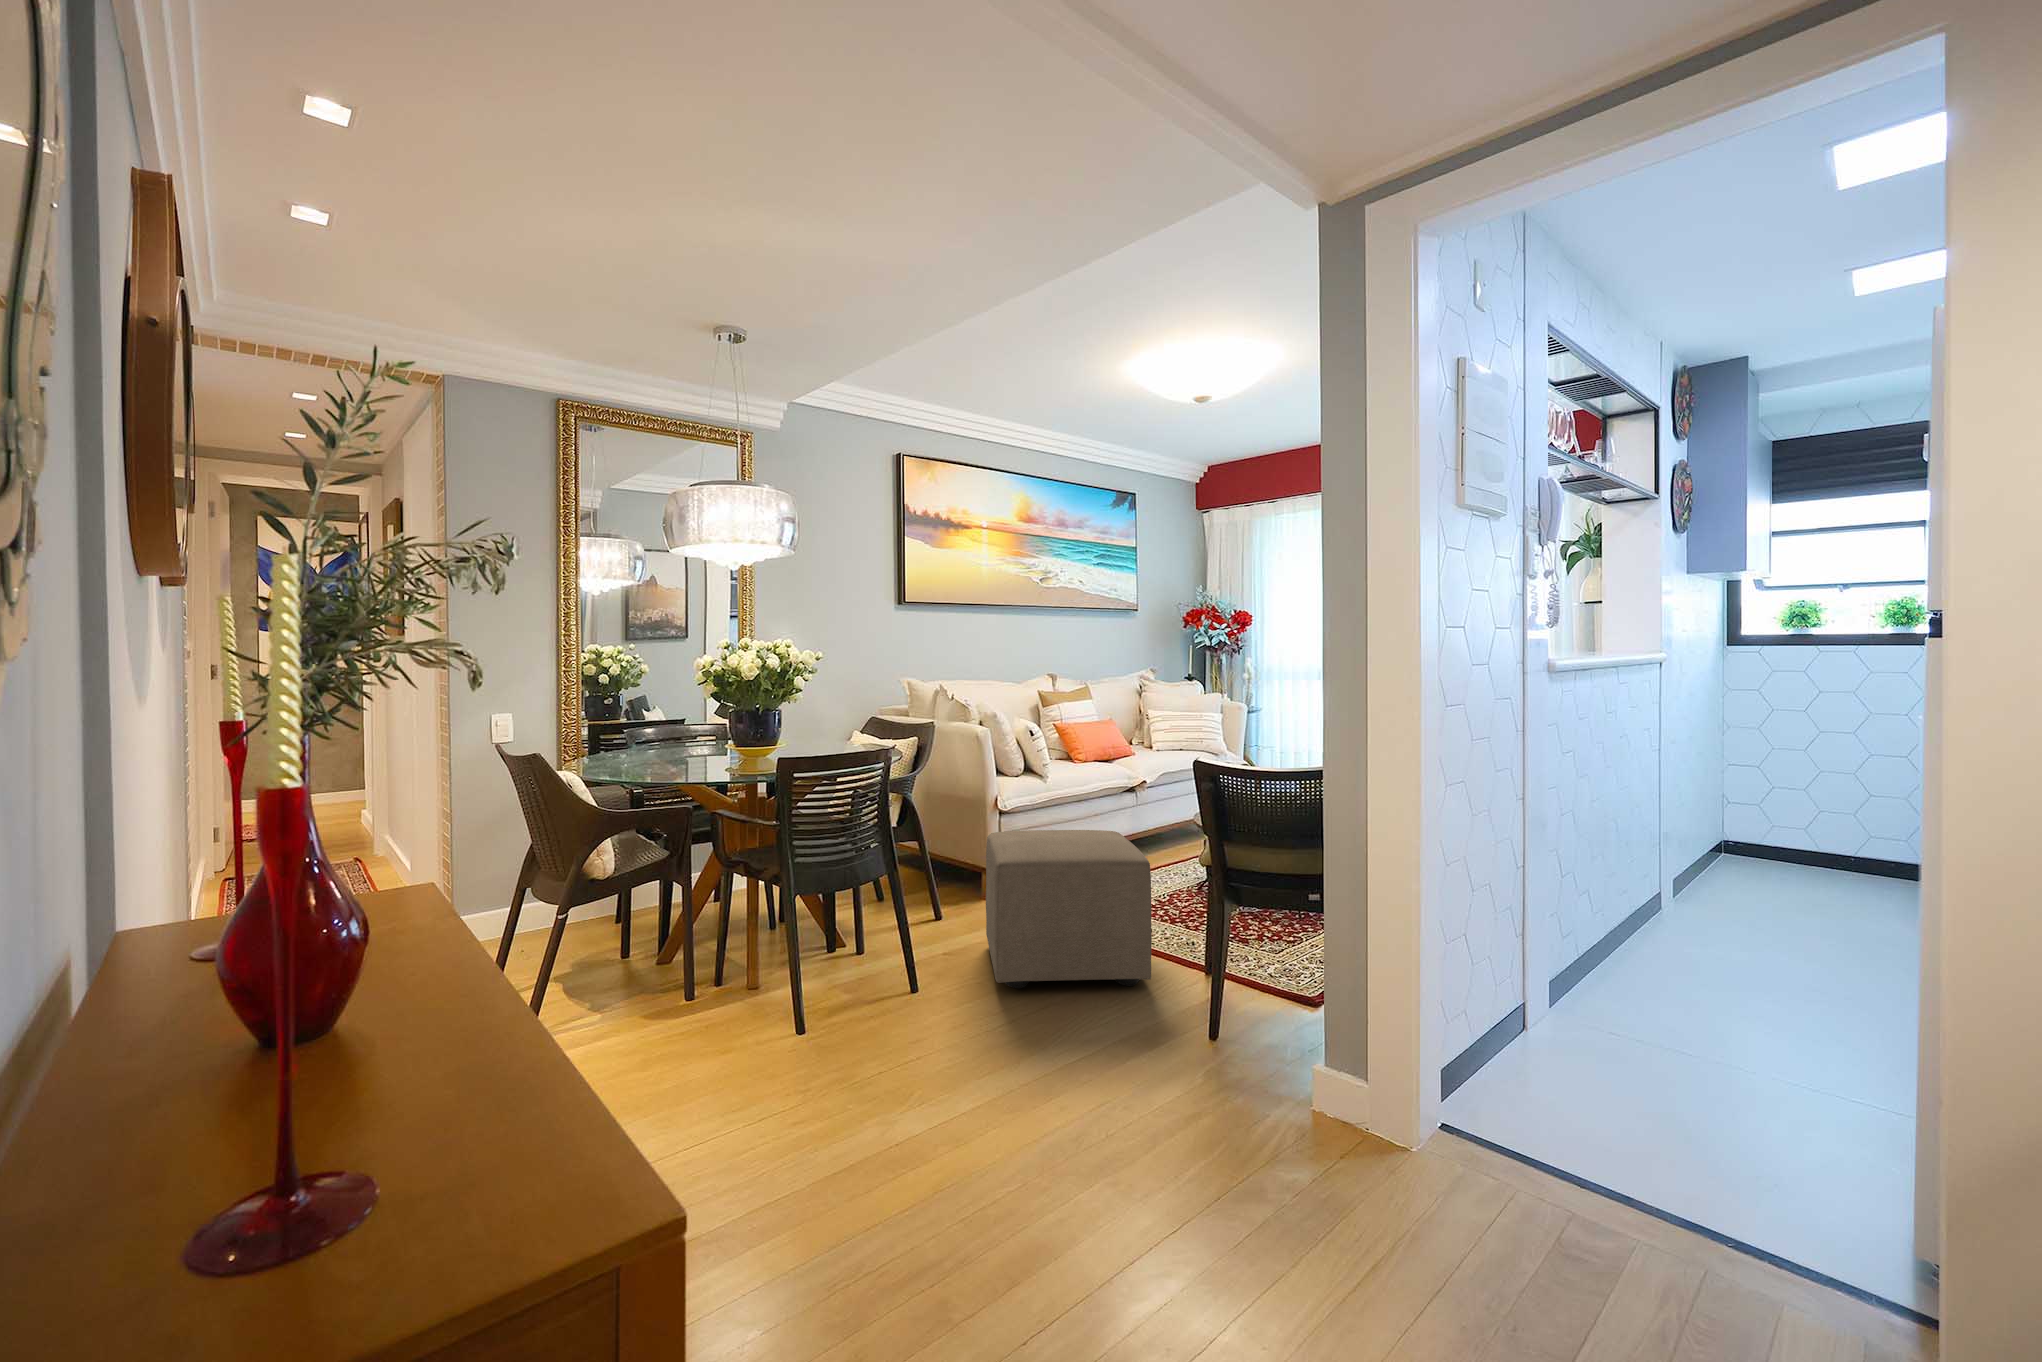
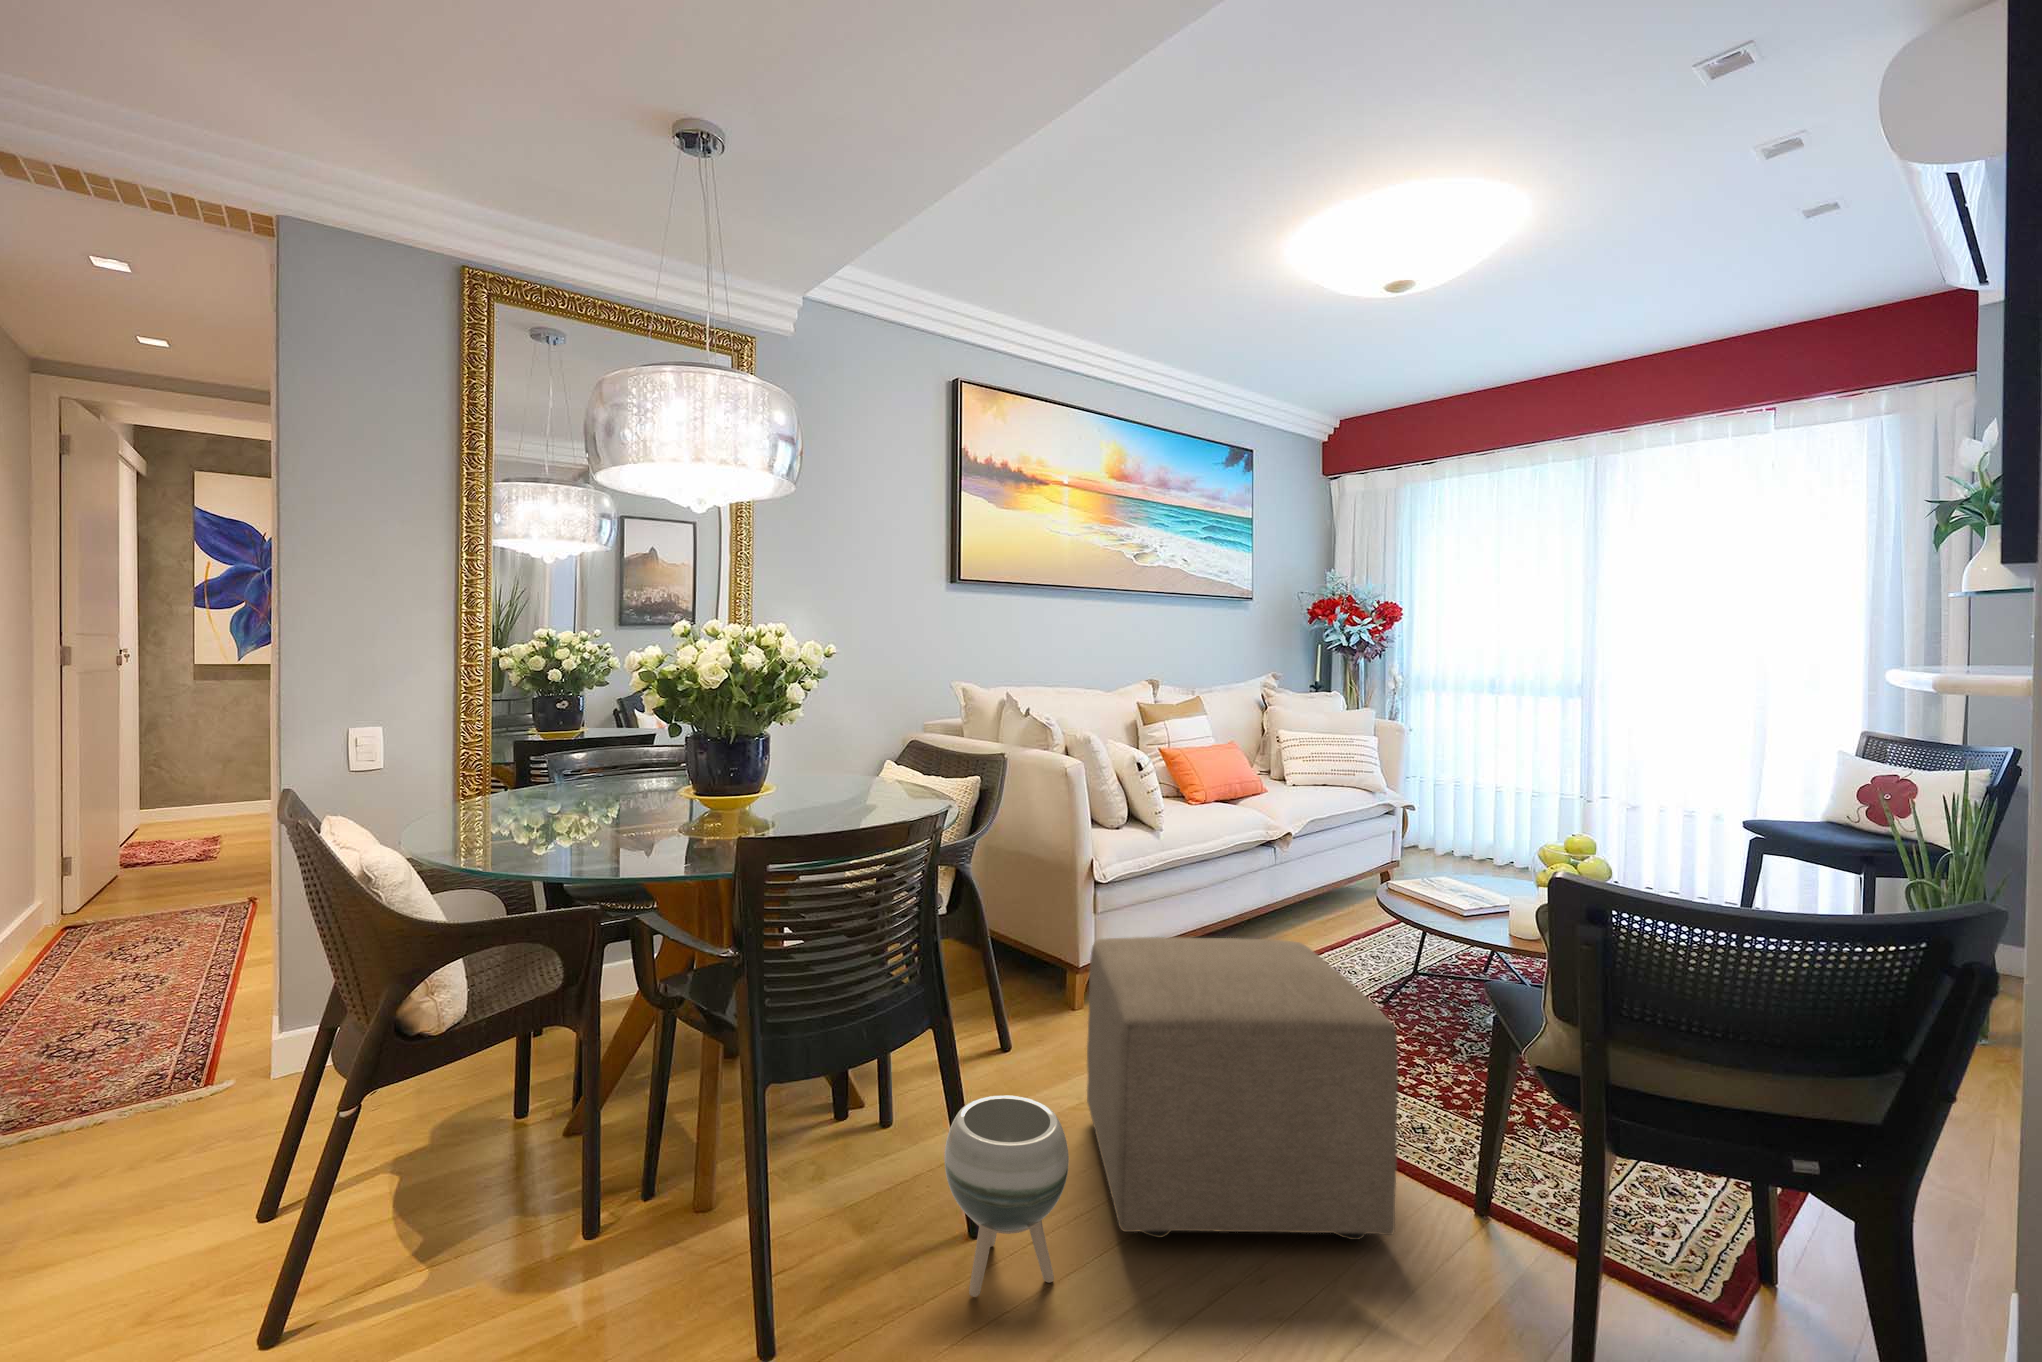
planter: none [895,910,965,1013] -> present [945,1095,1069,1297]

